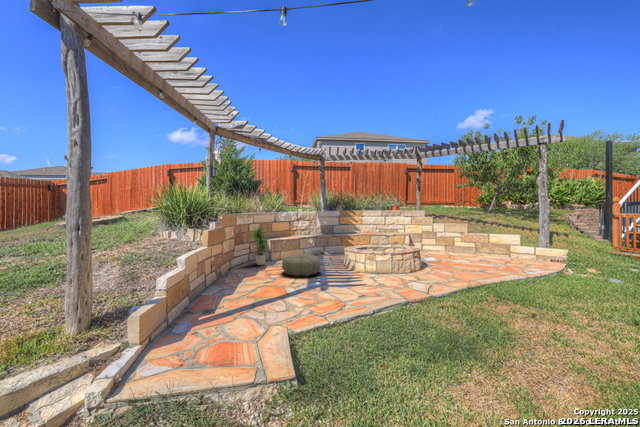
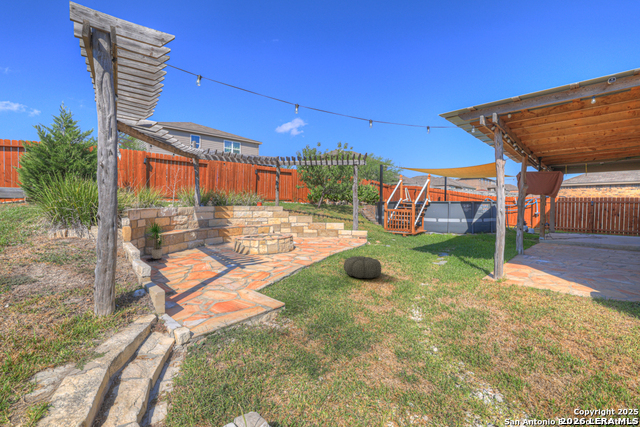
pouf: present [282,254,320,276] -> present [344,256,382,278]

